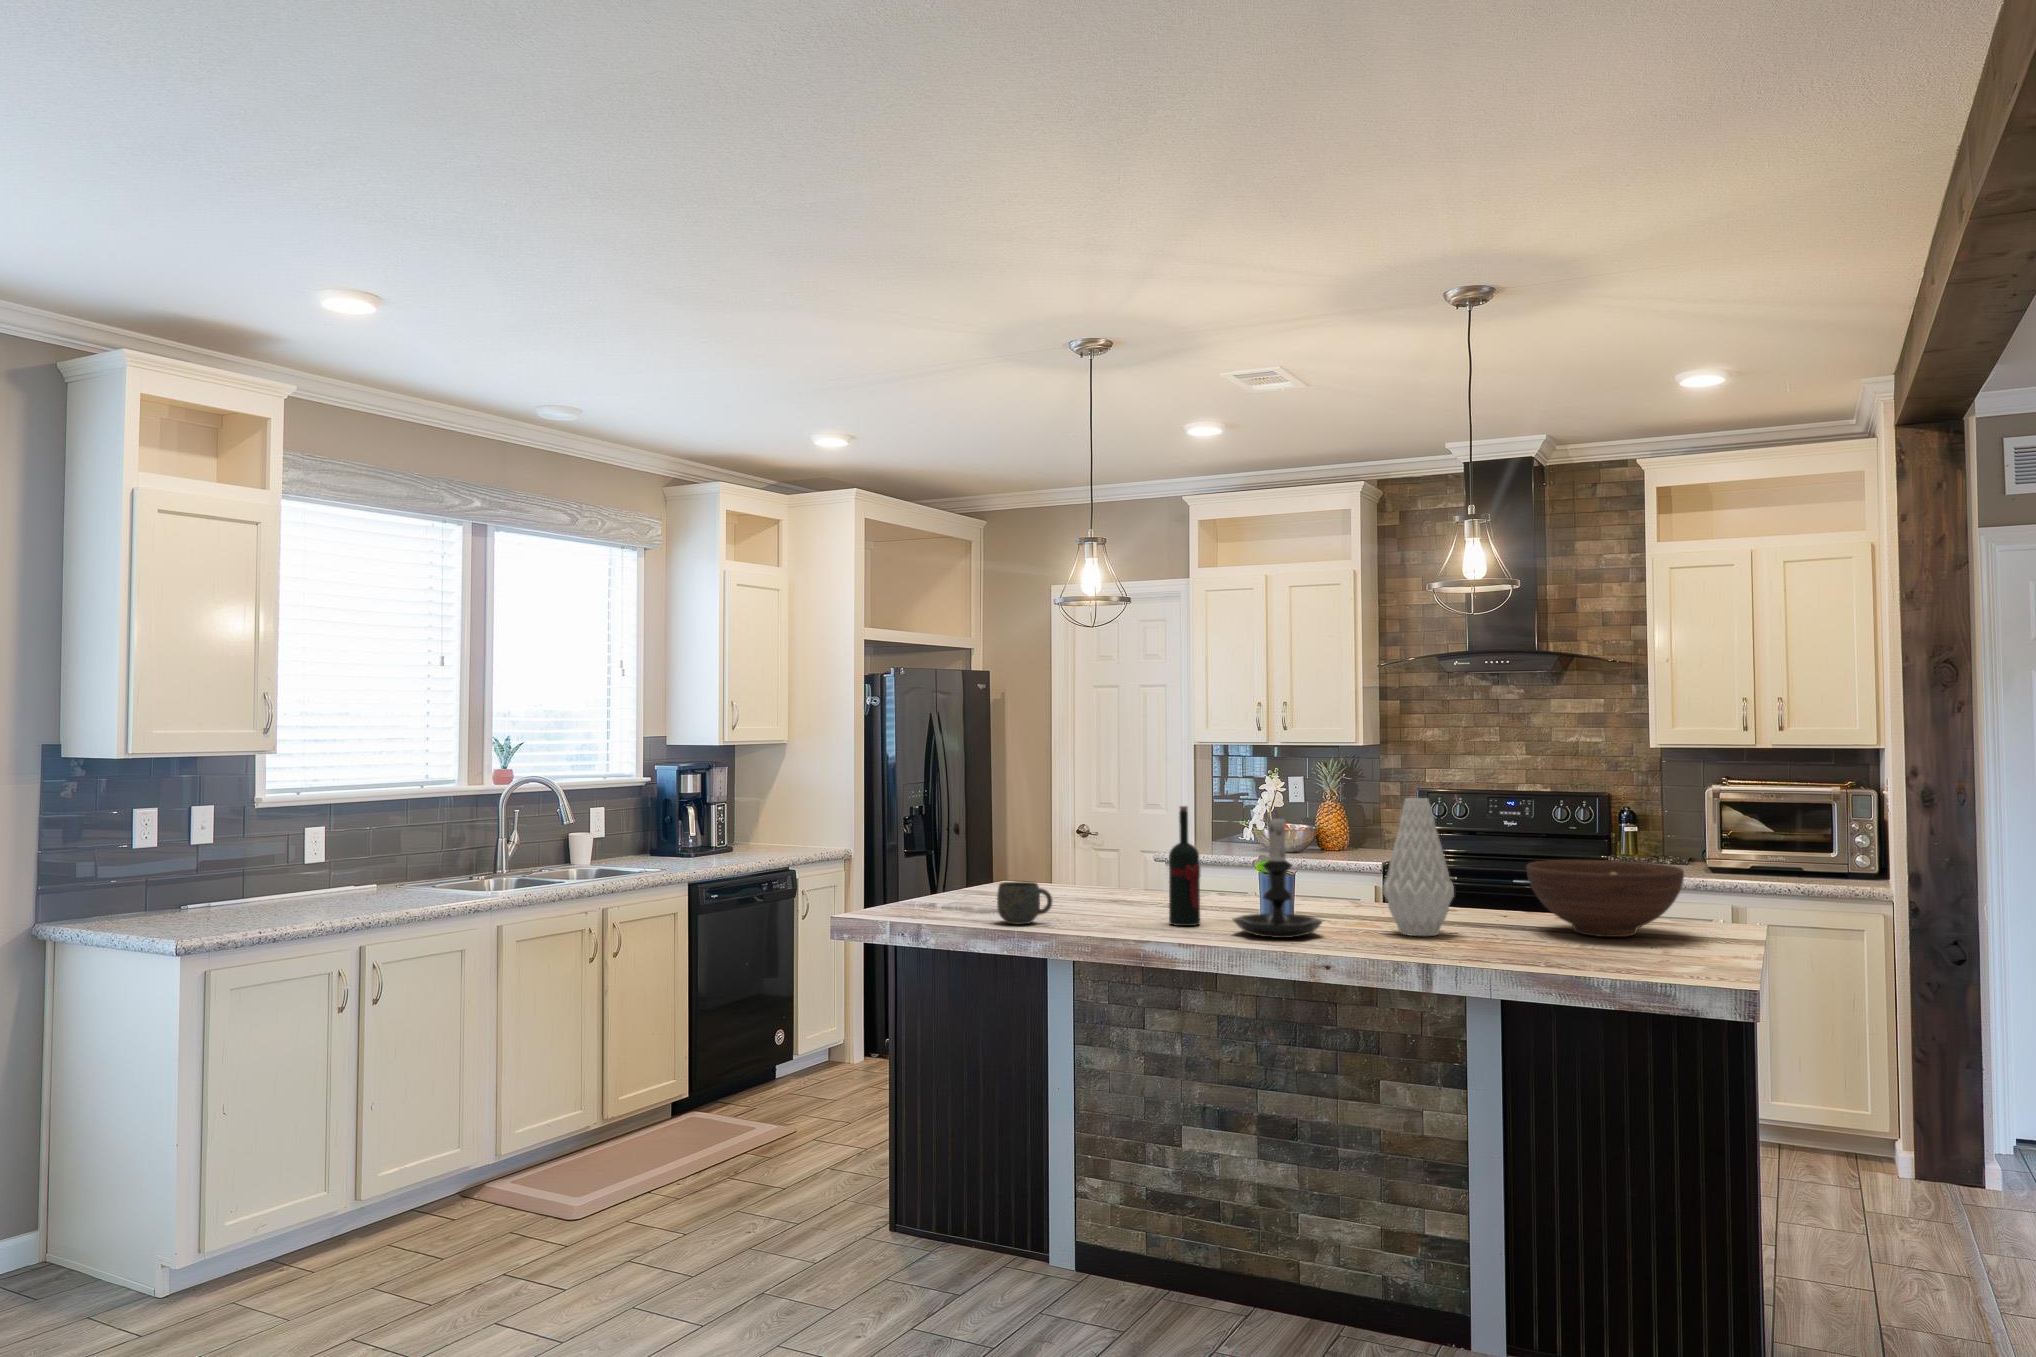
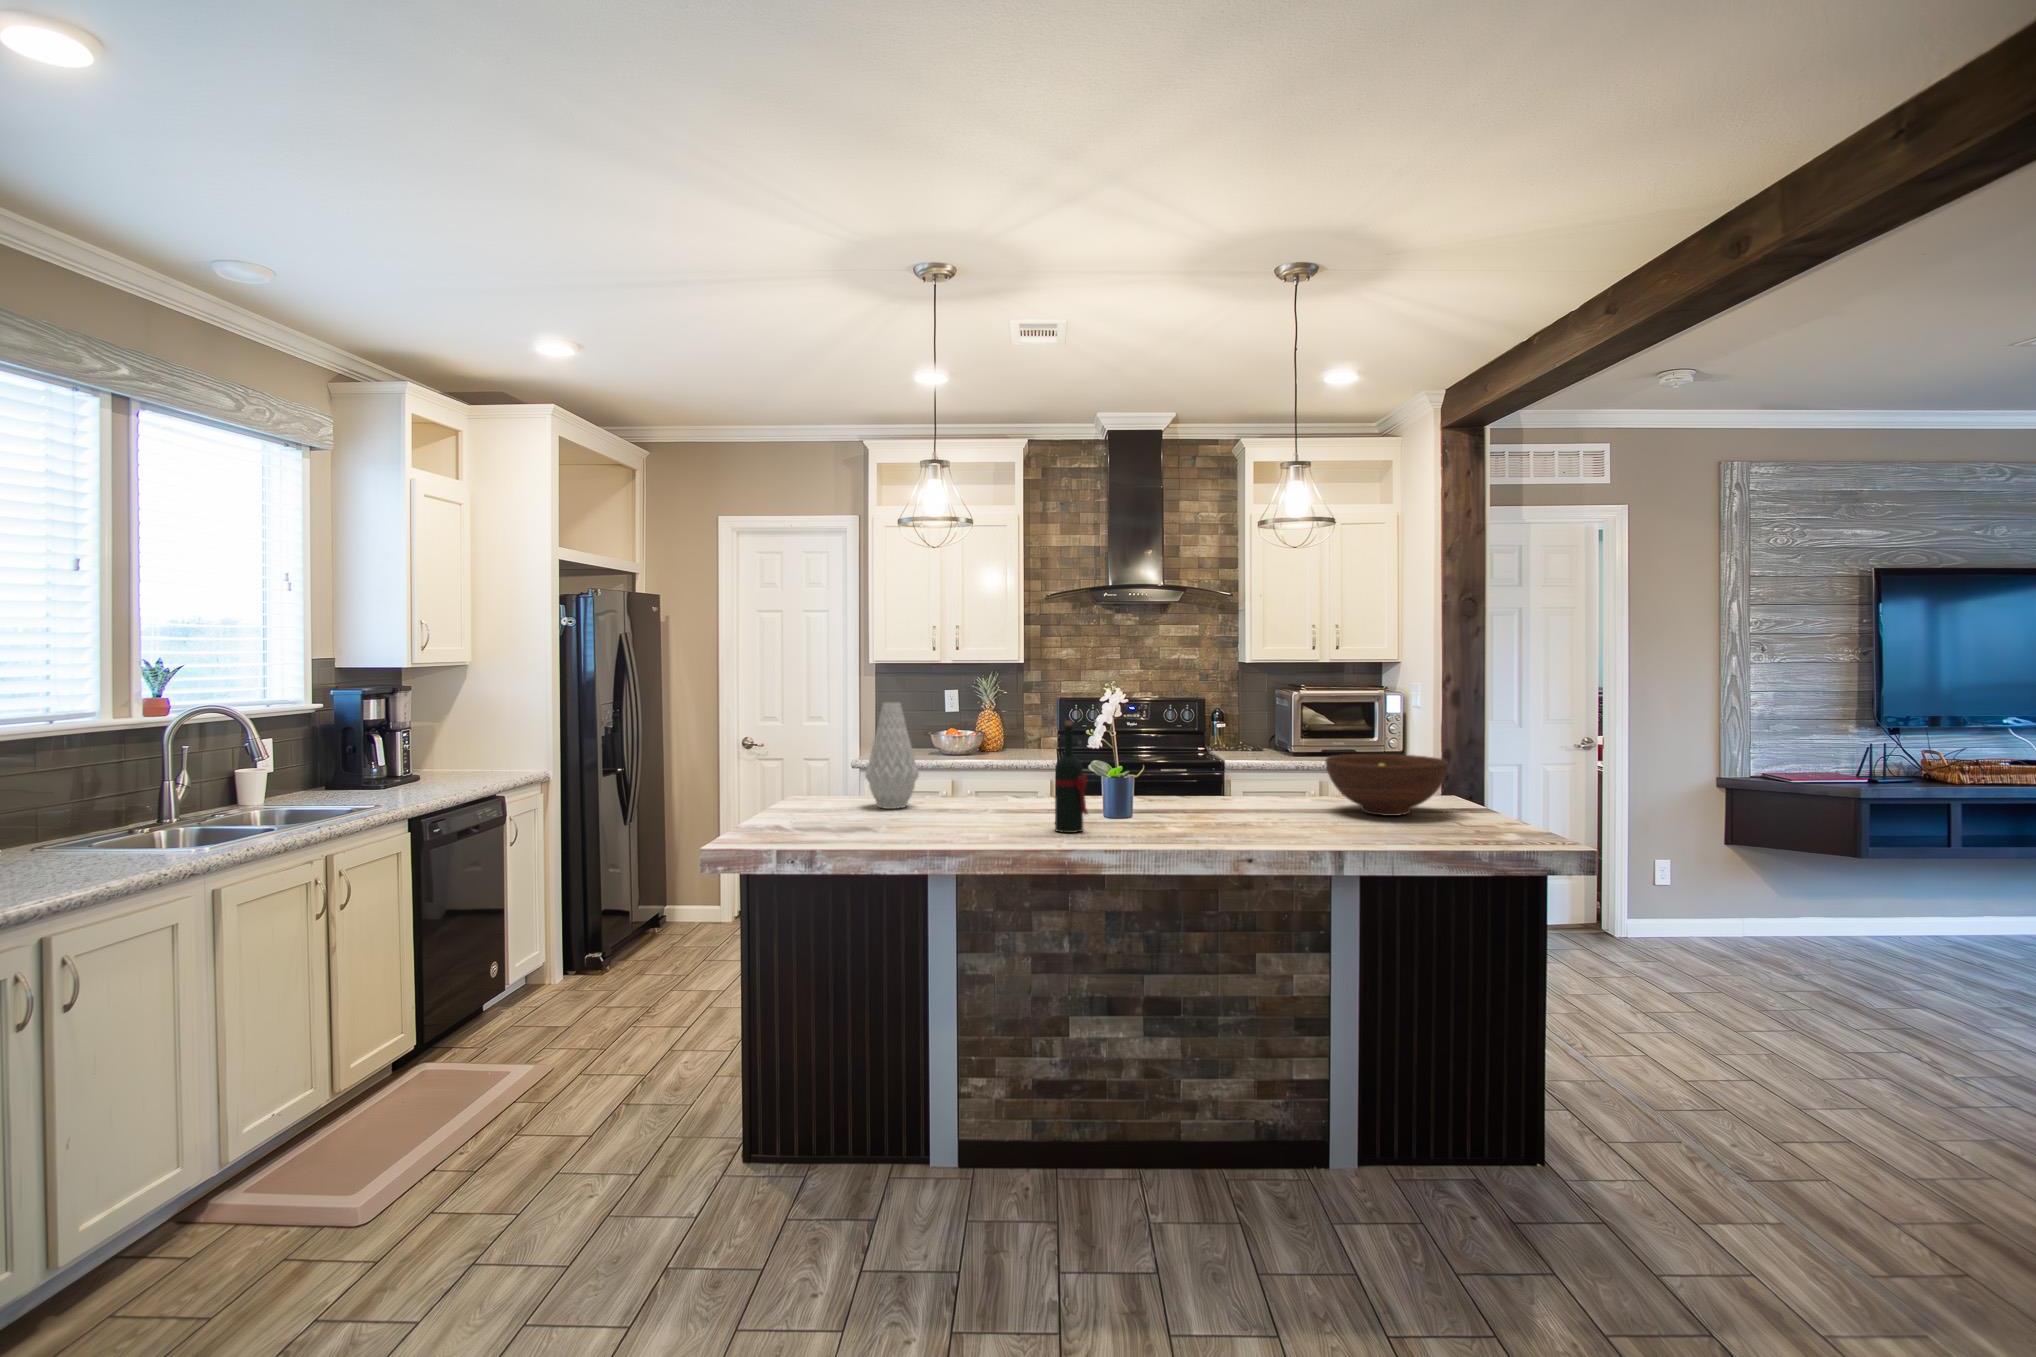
vase: present [1383,798,1454,936] -> present [865,703,919,809]
candle holder: present [1233,818,1322,938] -> none [1131,723,1208,838]
mug: present [997,882,1052,924] -> none [900,801,952,844]

